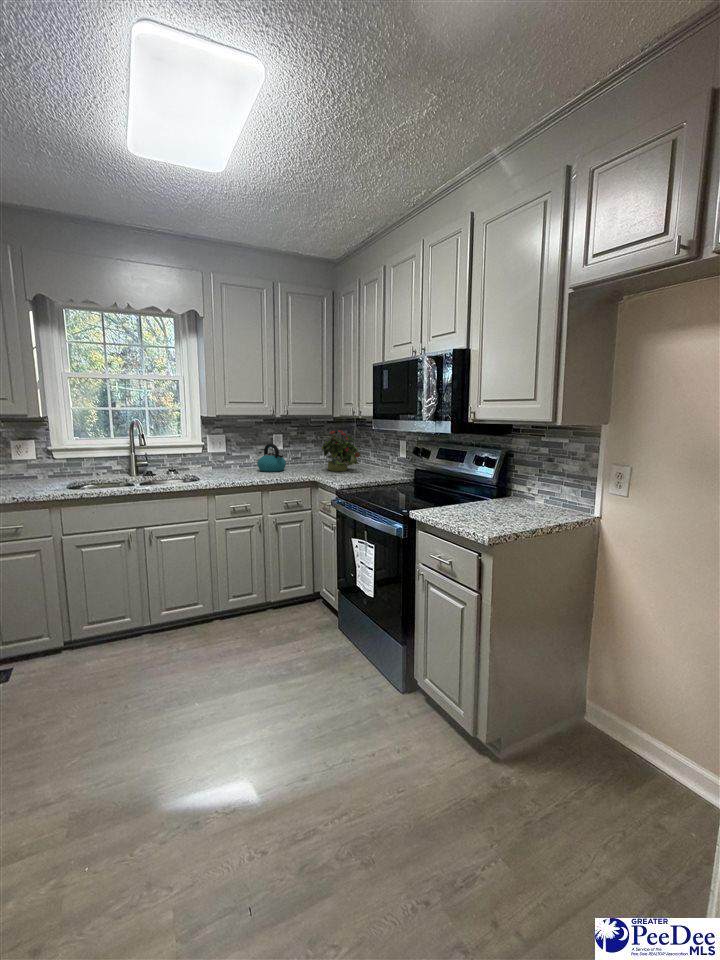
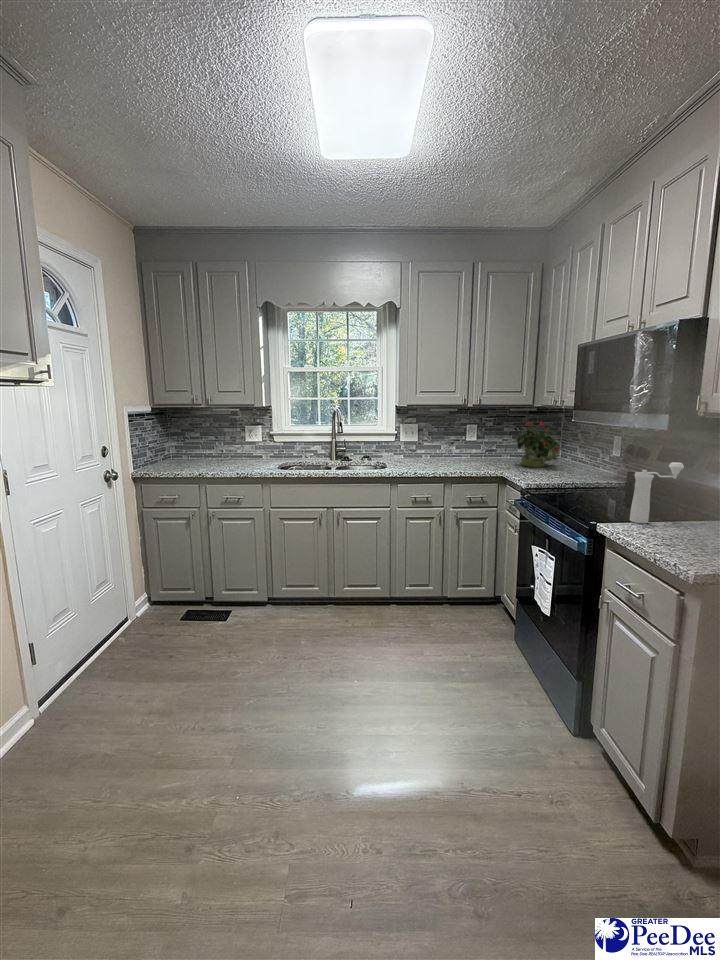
kettle: present [257,444,286,472] -> none [445,434,475,463]
pepper mill: none [429,459,461,508] -> present [630,462,684,523]

